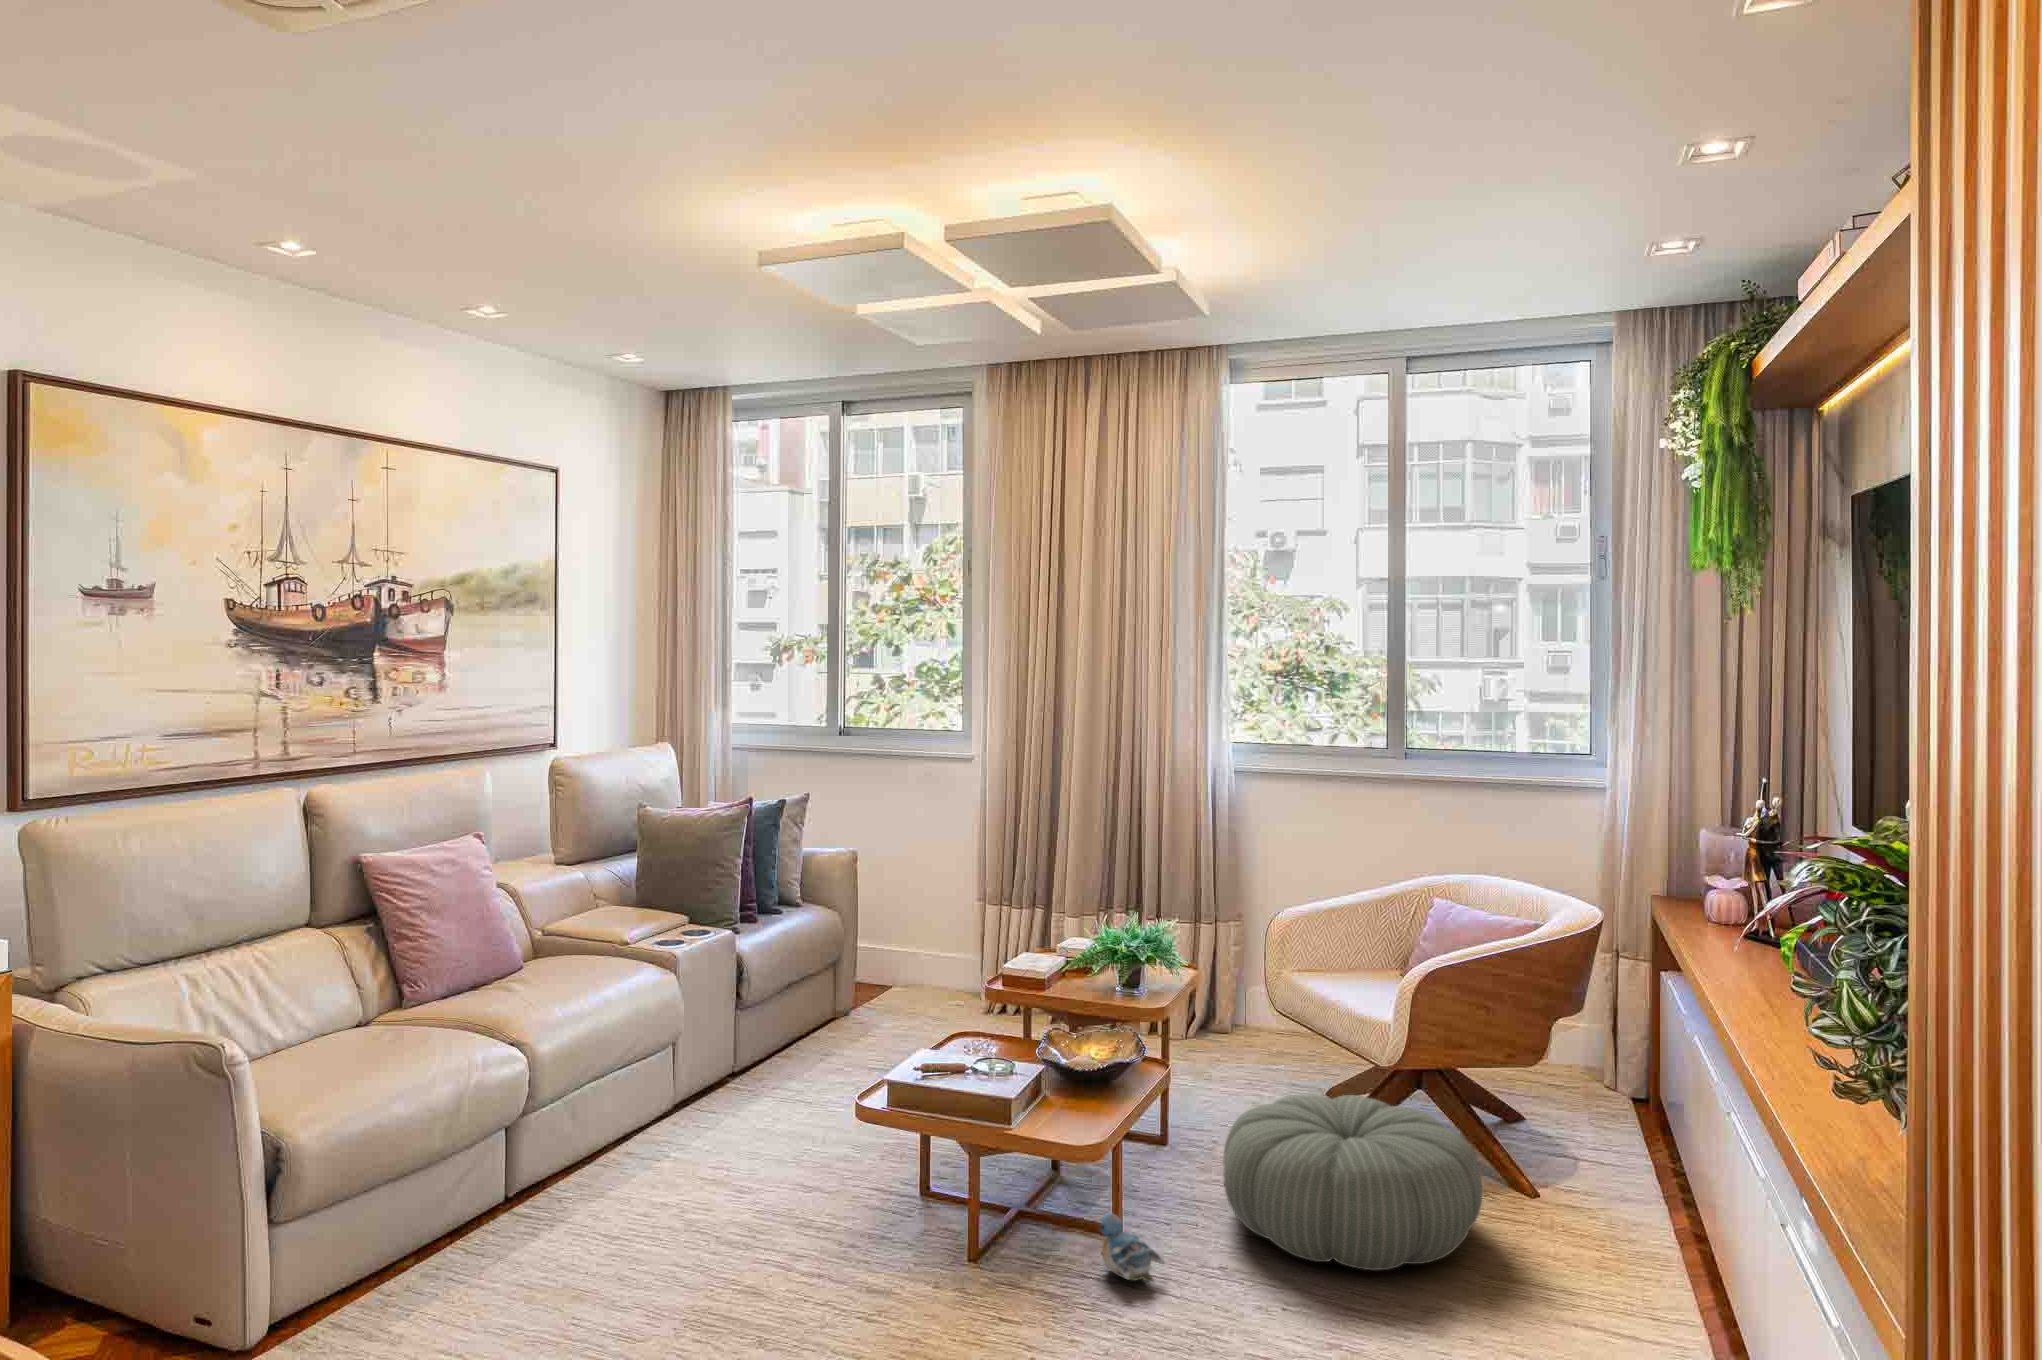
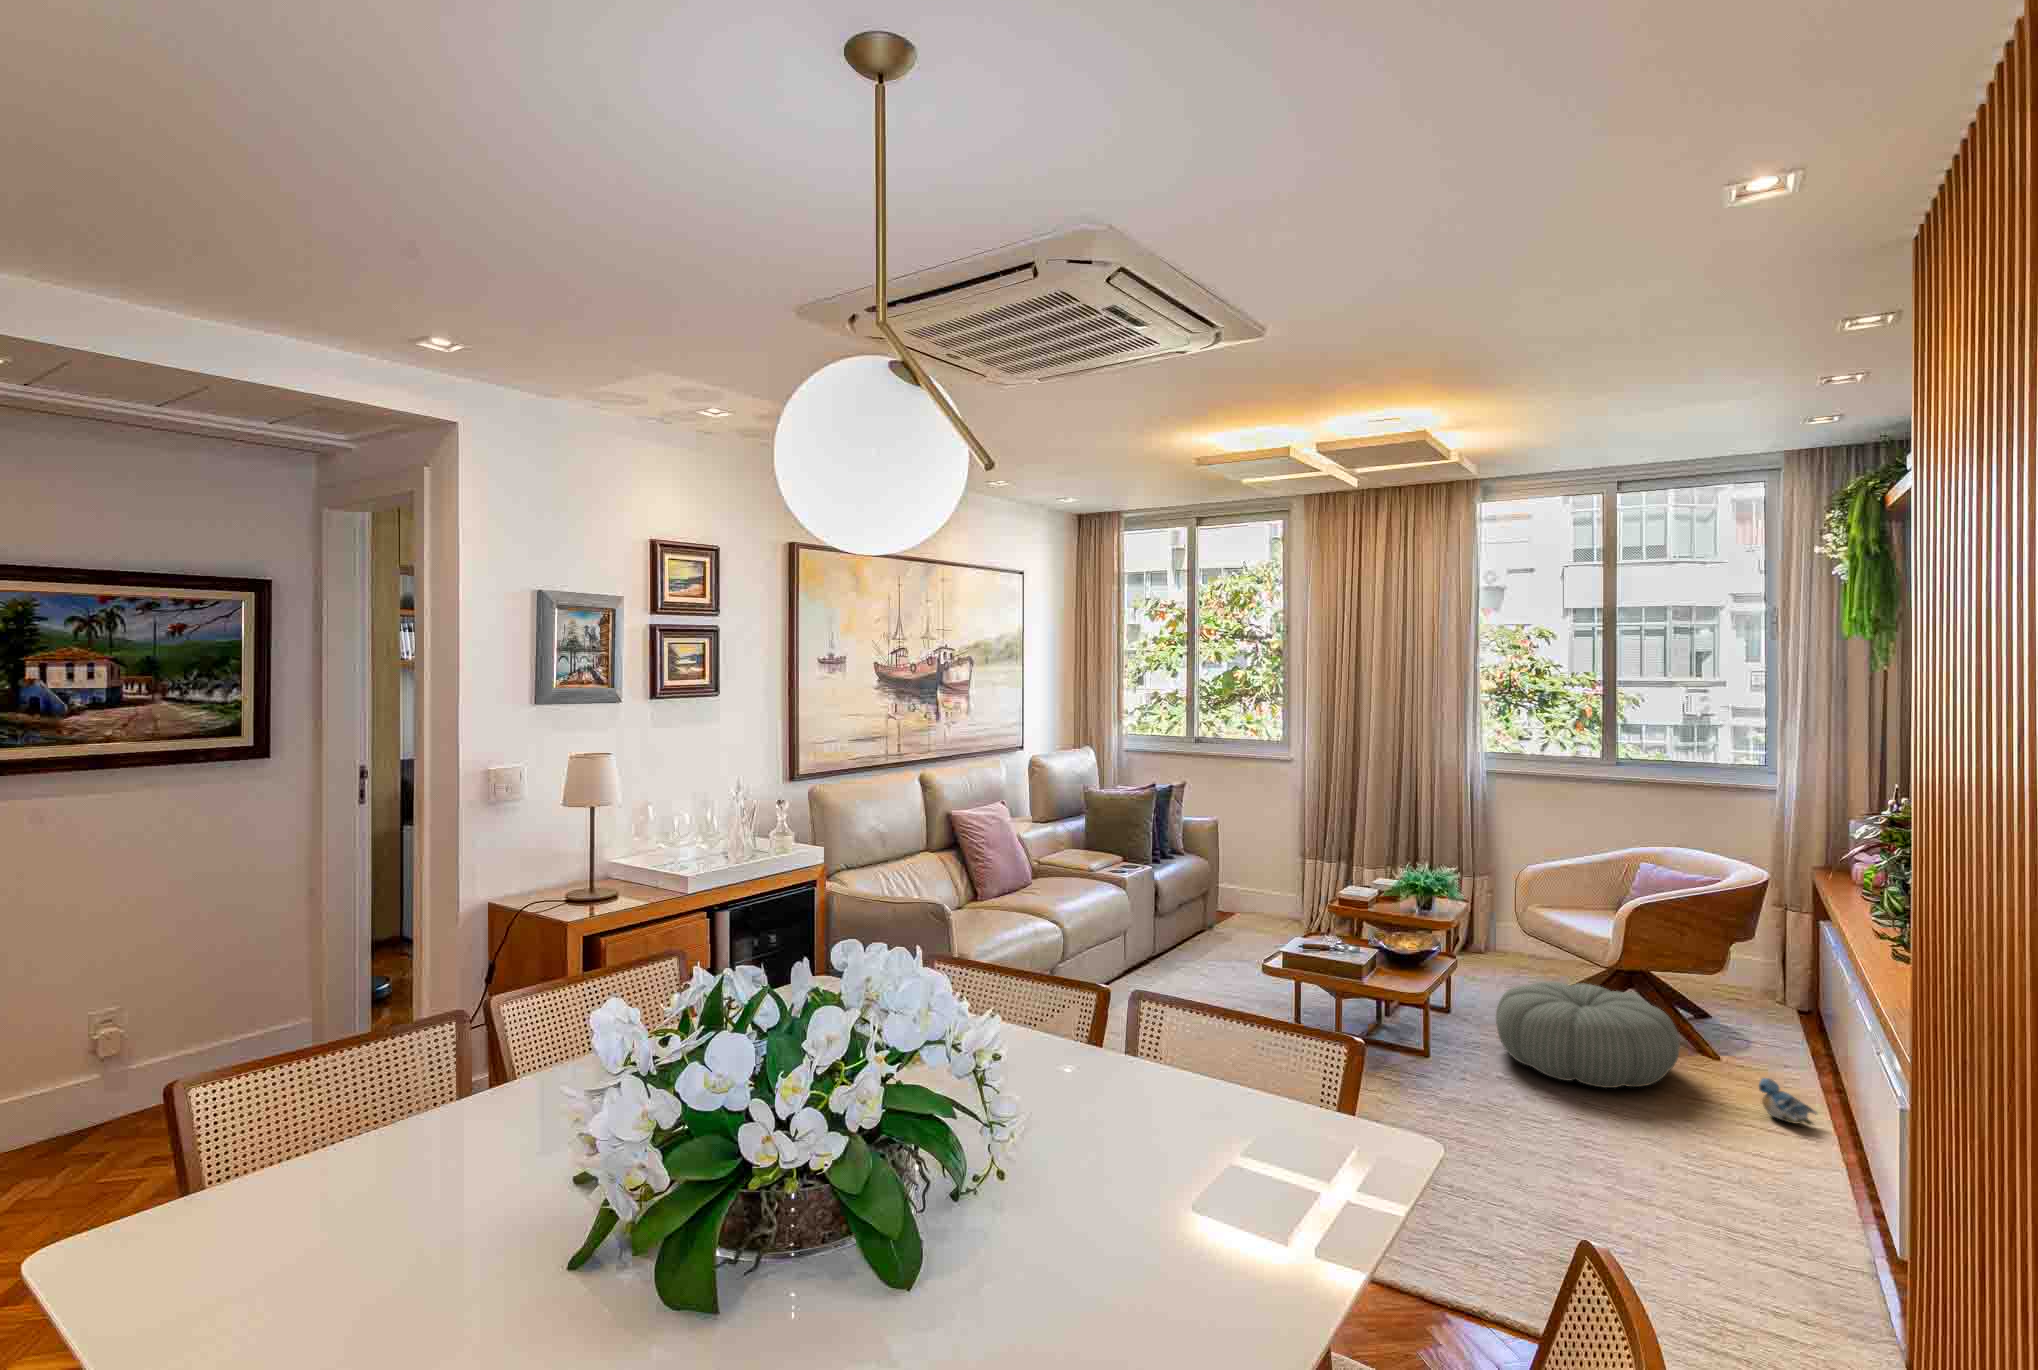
plush toy: present [1100,1213,1165,1282] -> present [1759,1078,1817,1125]

